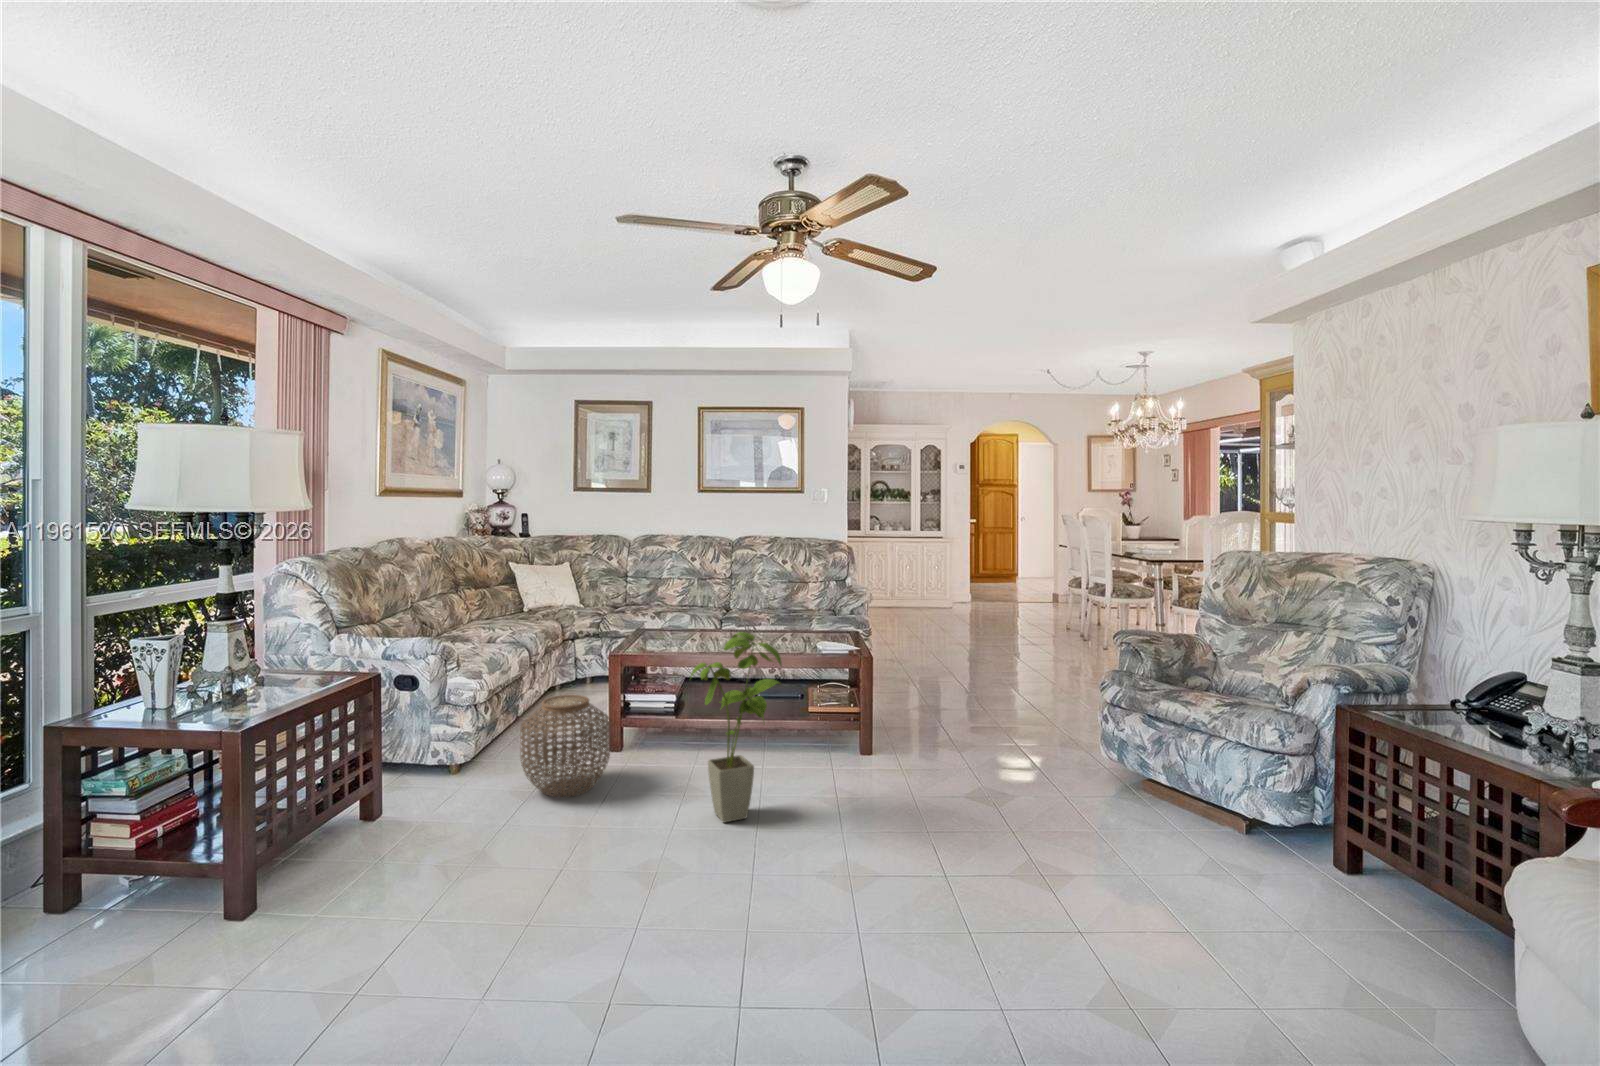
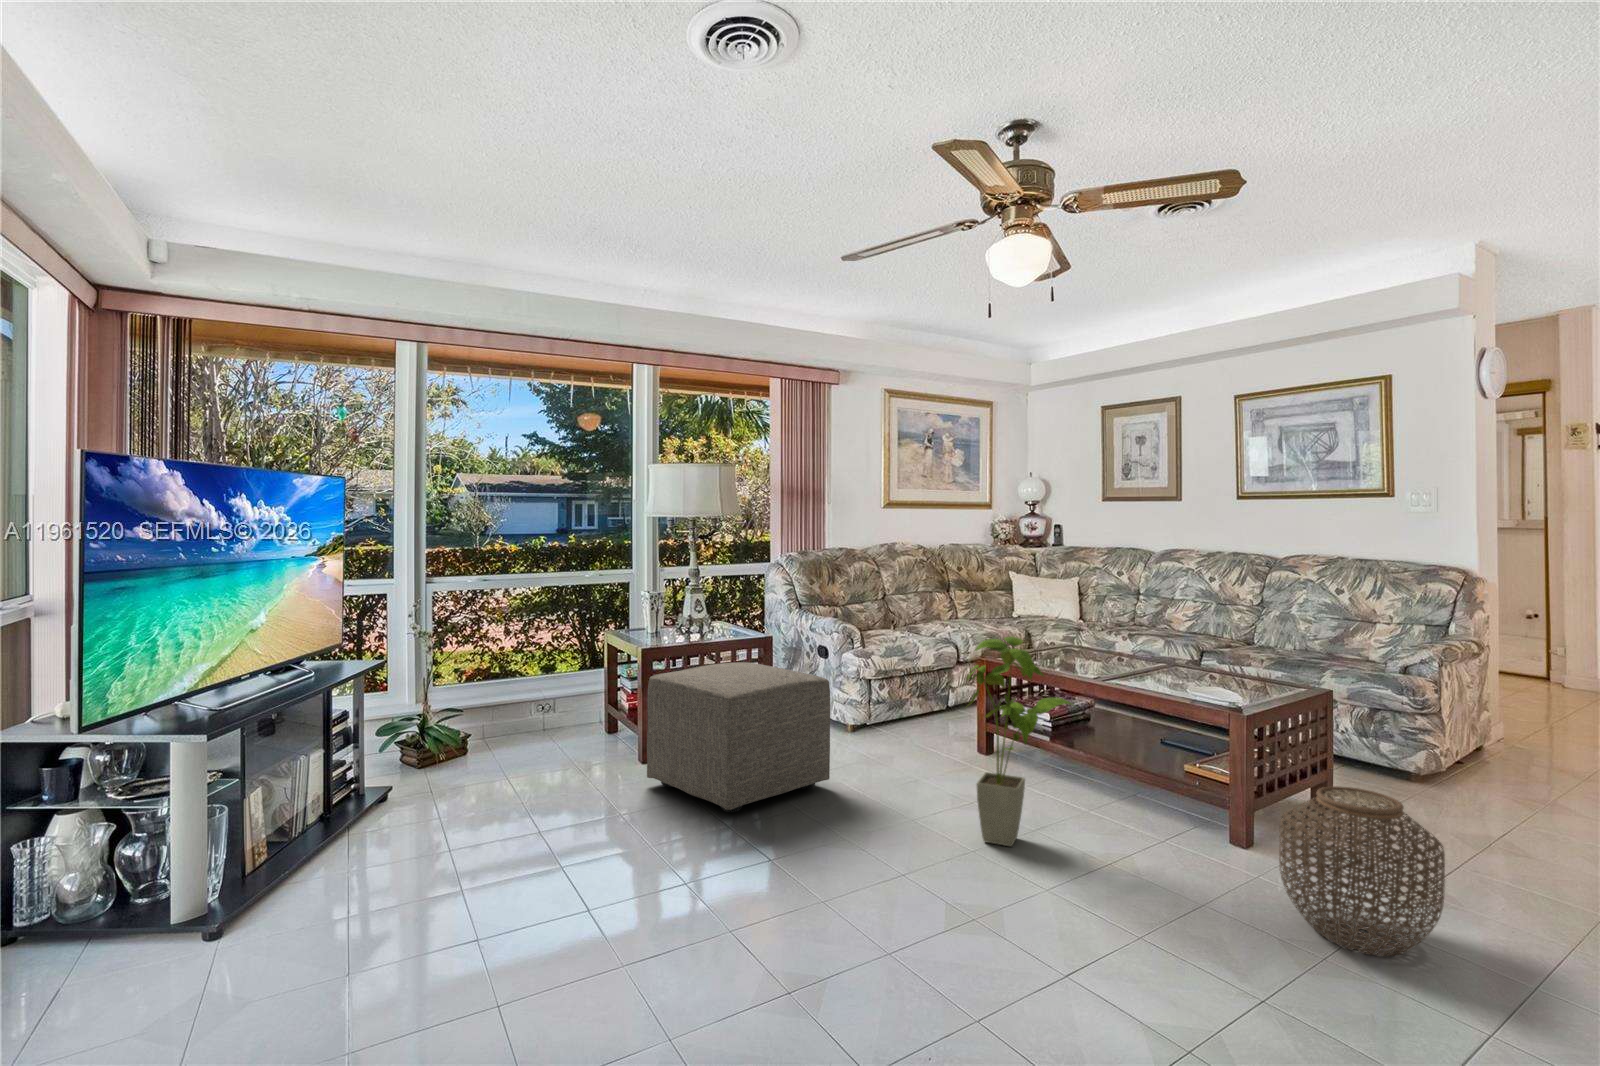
woven basket: present [520,695,610,797] -> present [1279,786,1445,956]
ottoman: none [274,708,521,903] -> present [647,662,830,812]

